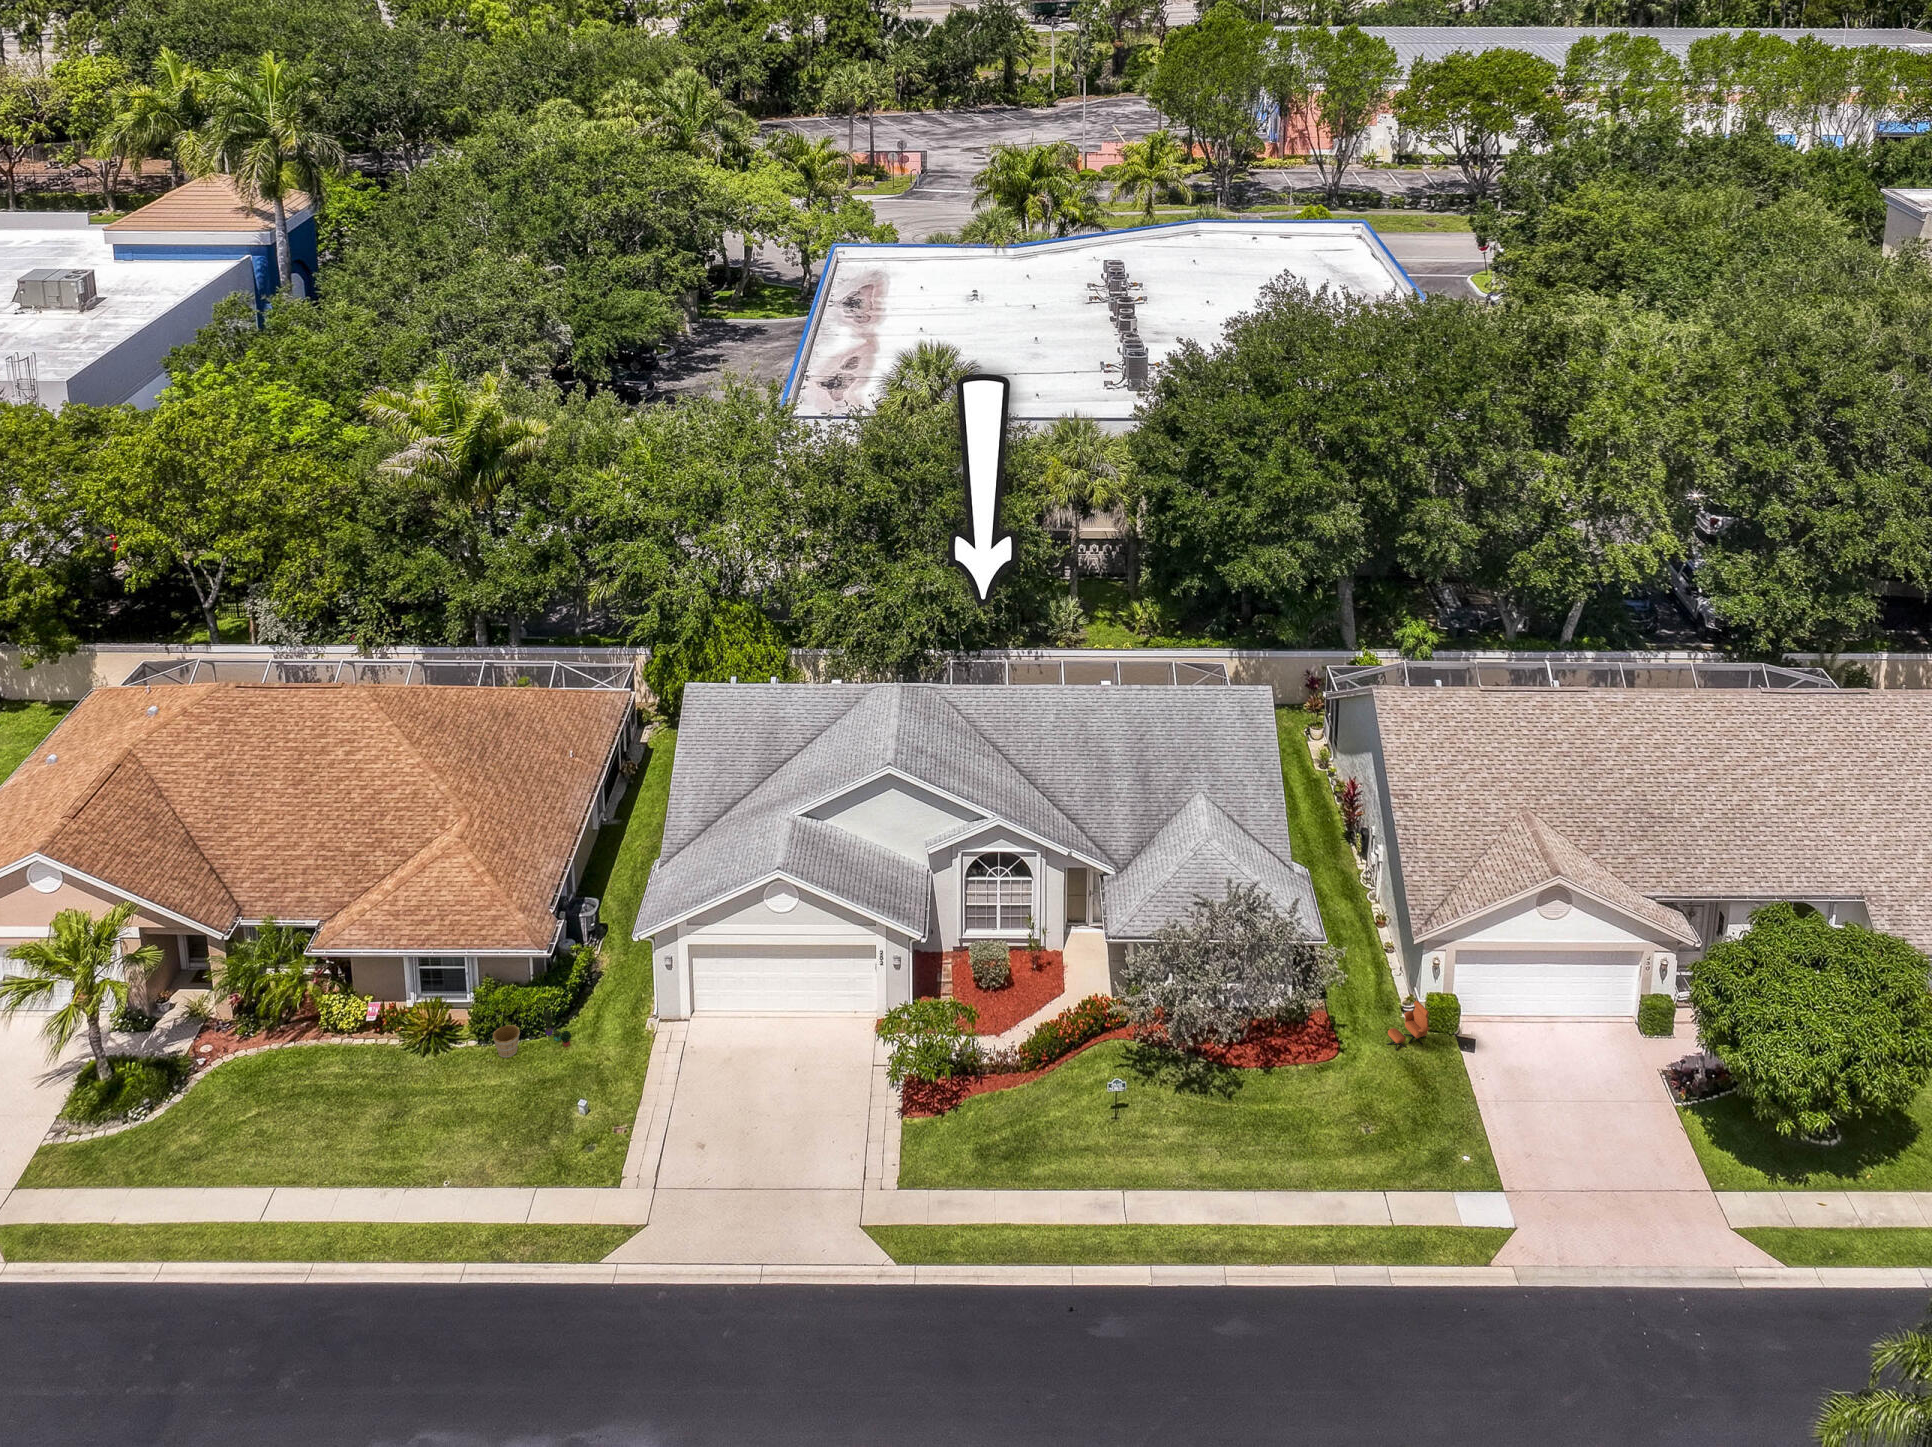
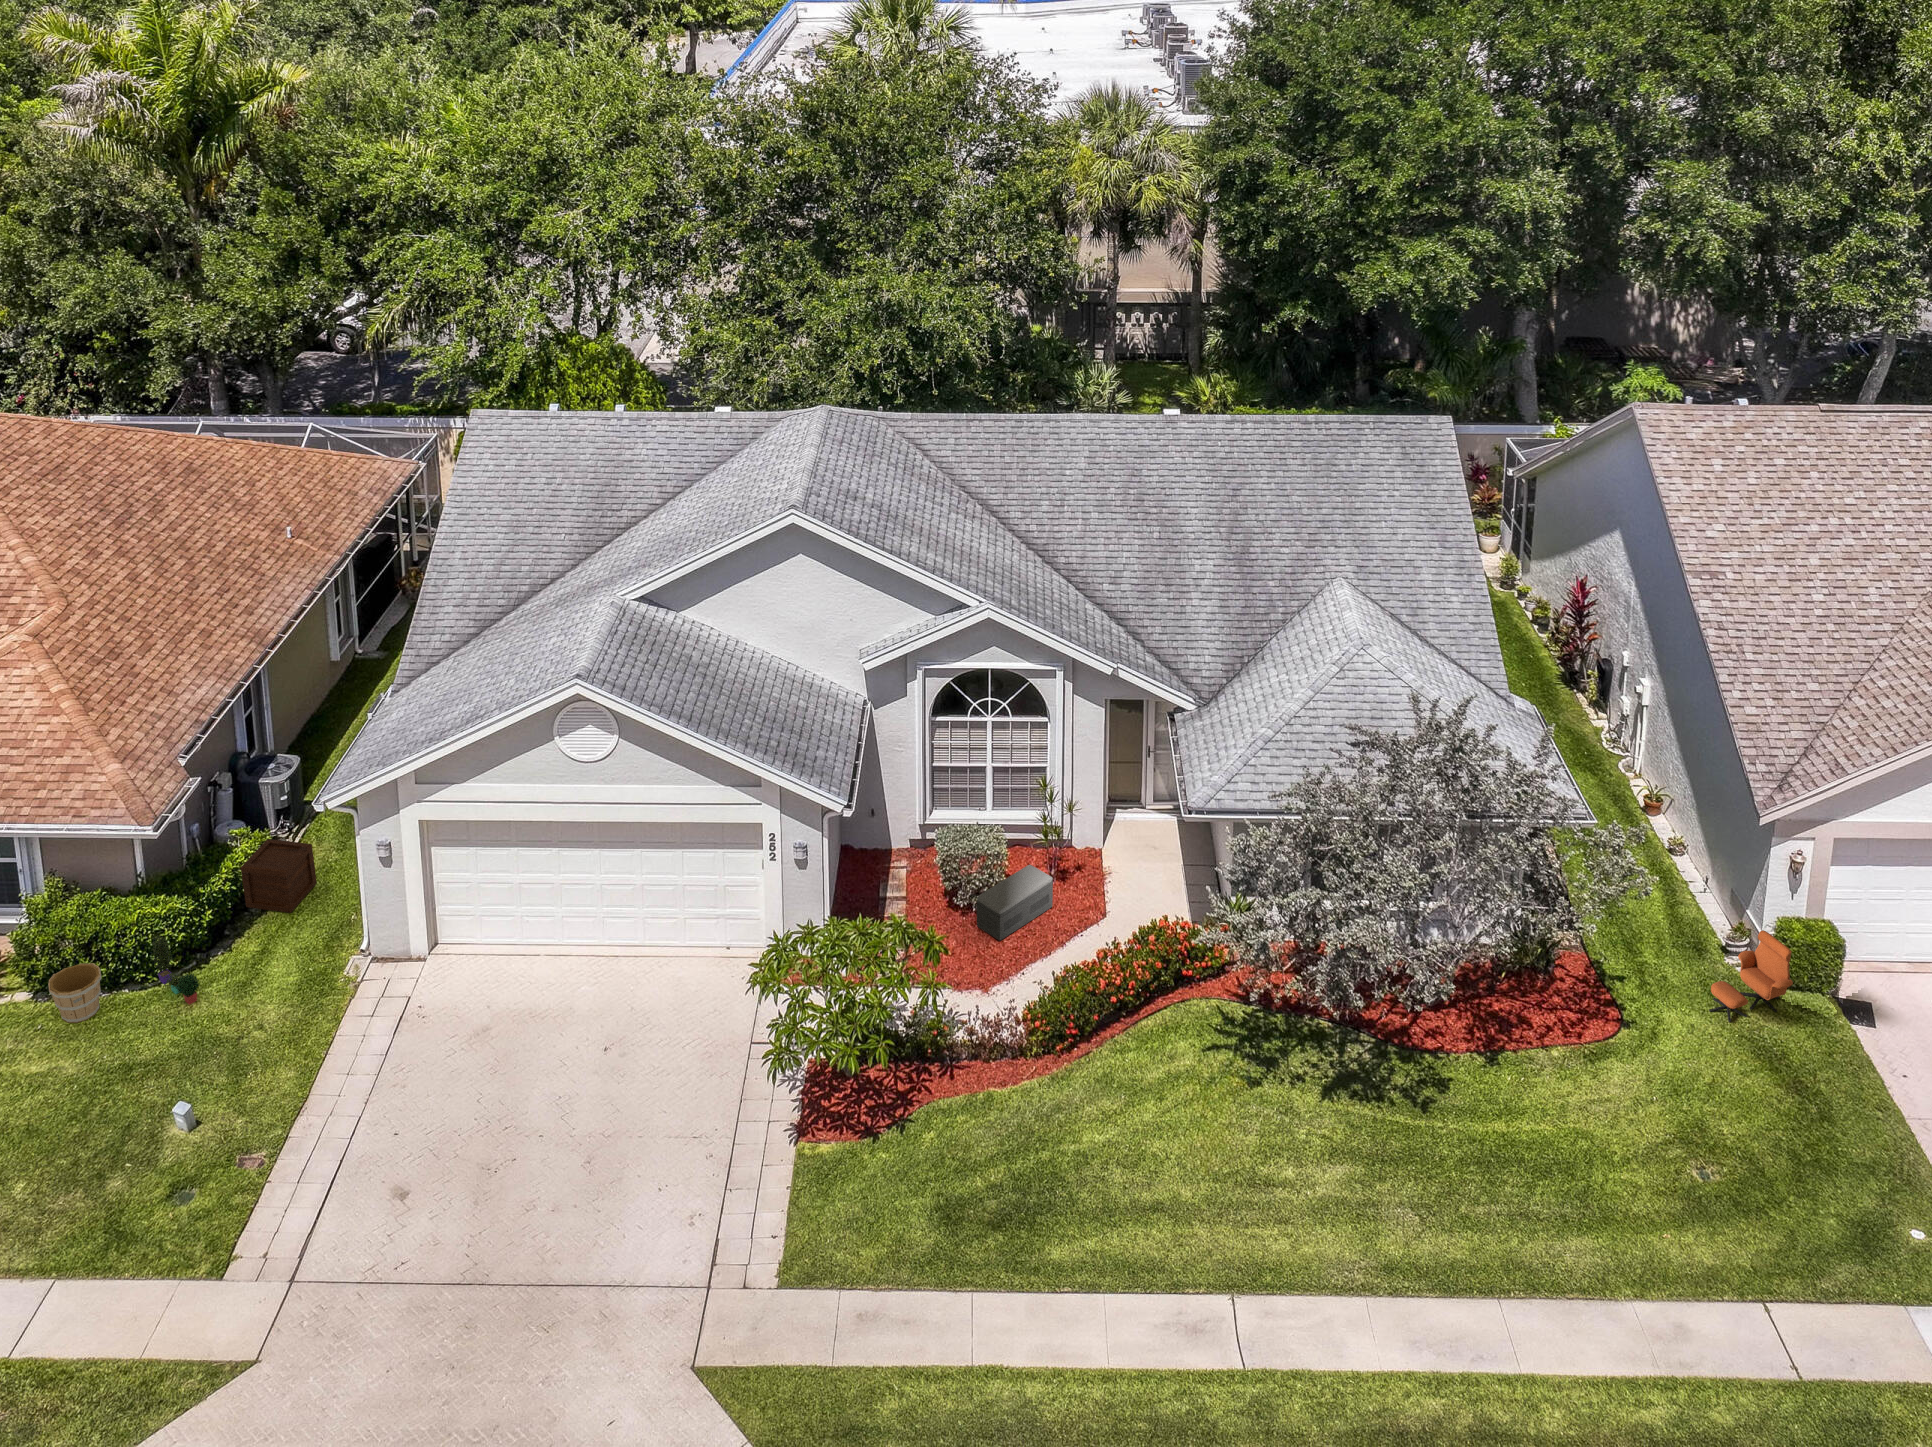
wooden crate: none [580,951,618,994] -> present [241,839,317,913]
storage bench: none [993,964,1035,1008] -> present [977,865,1053,941]

